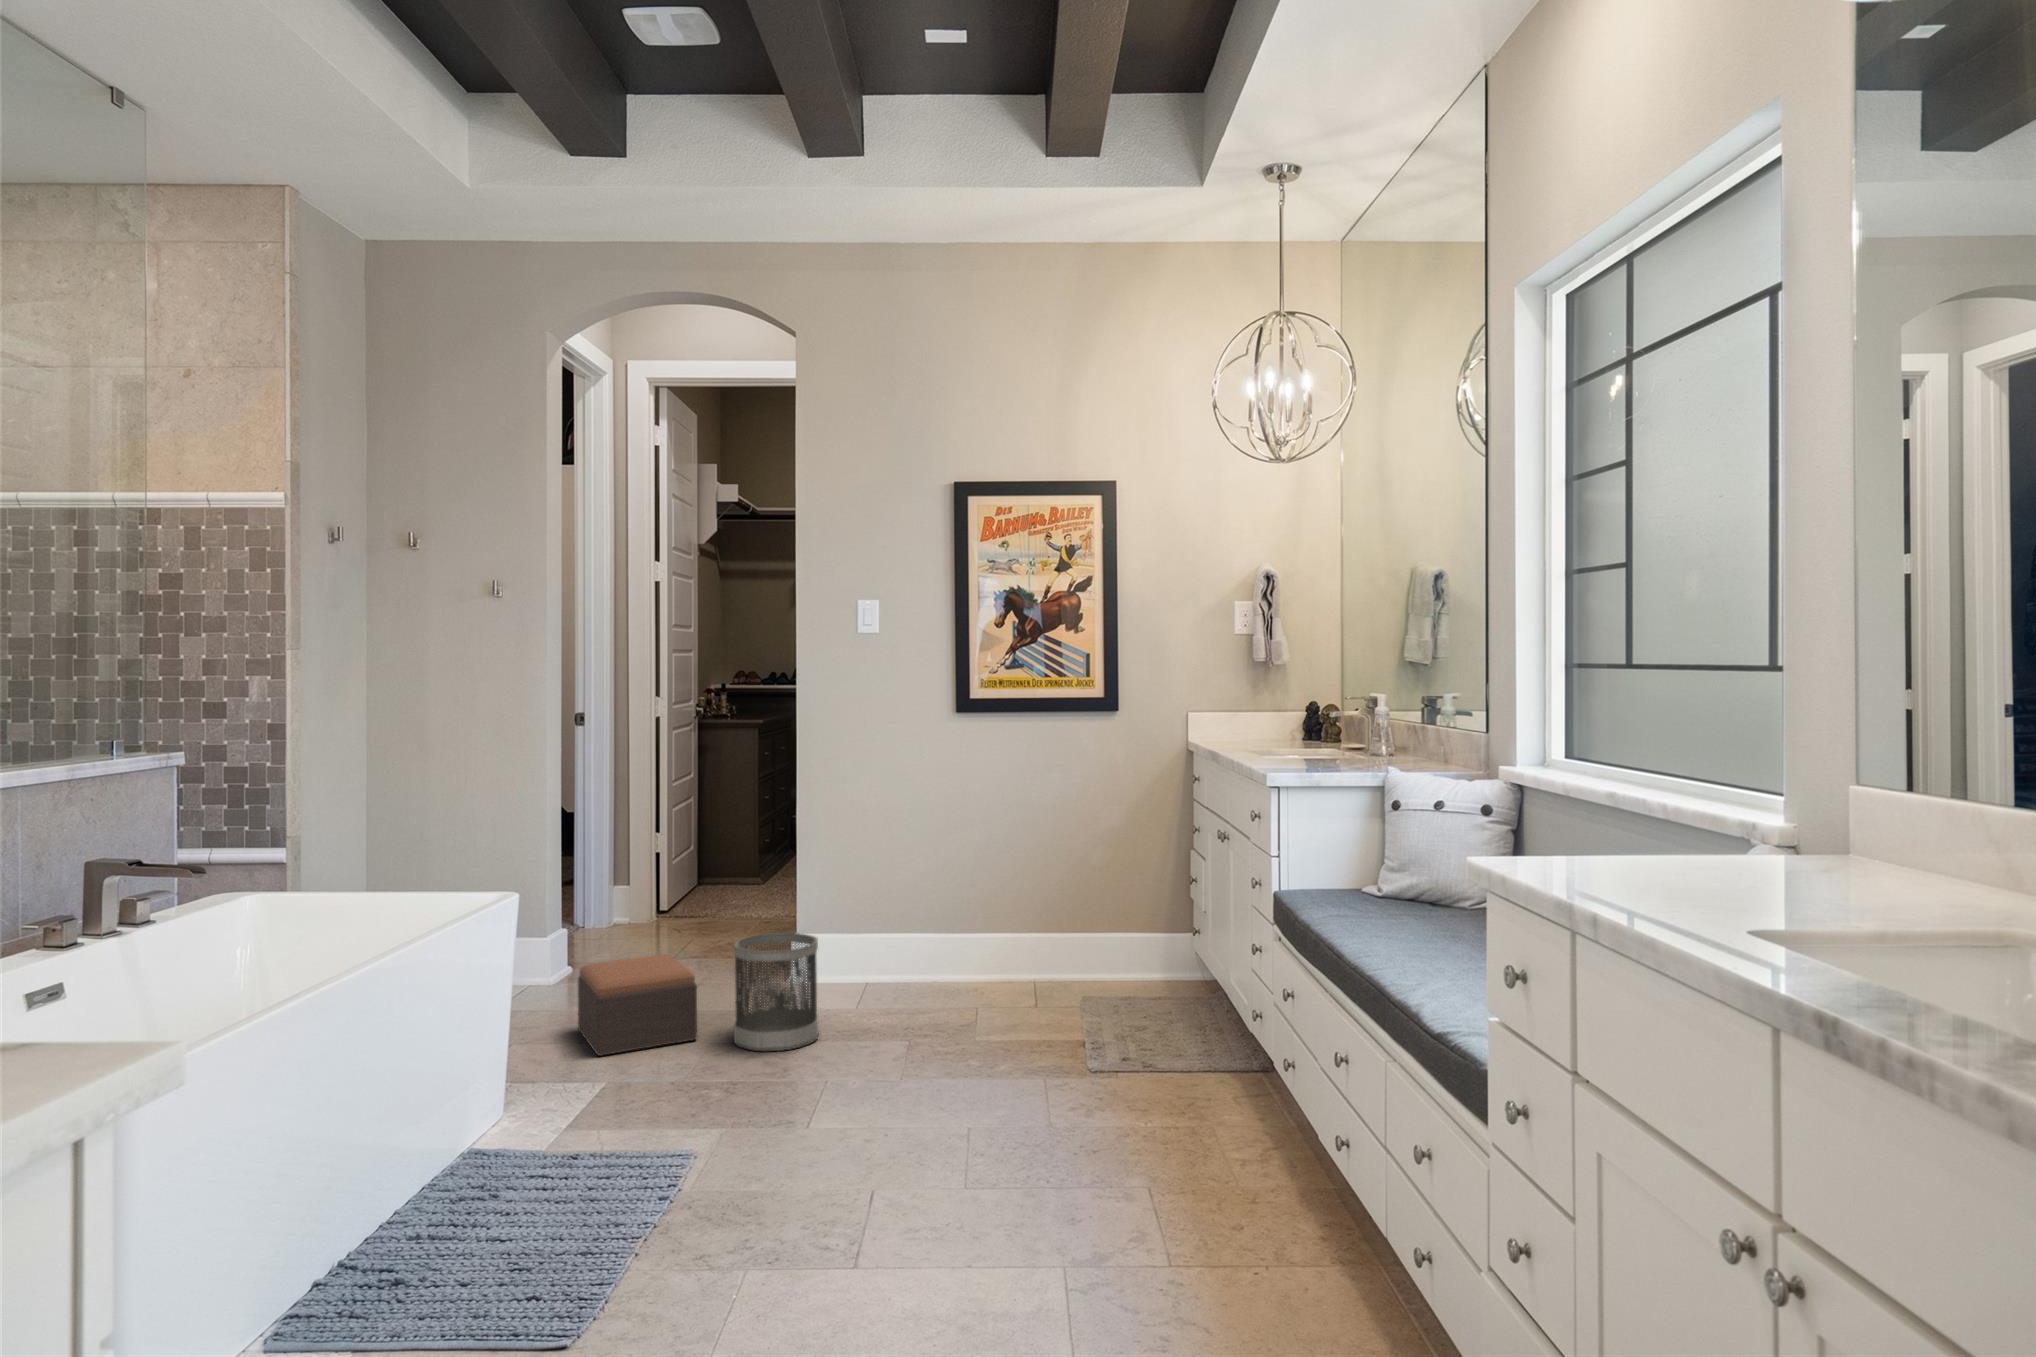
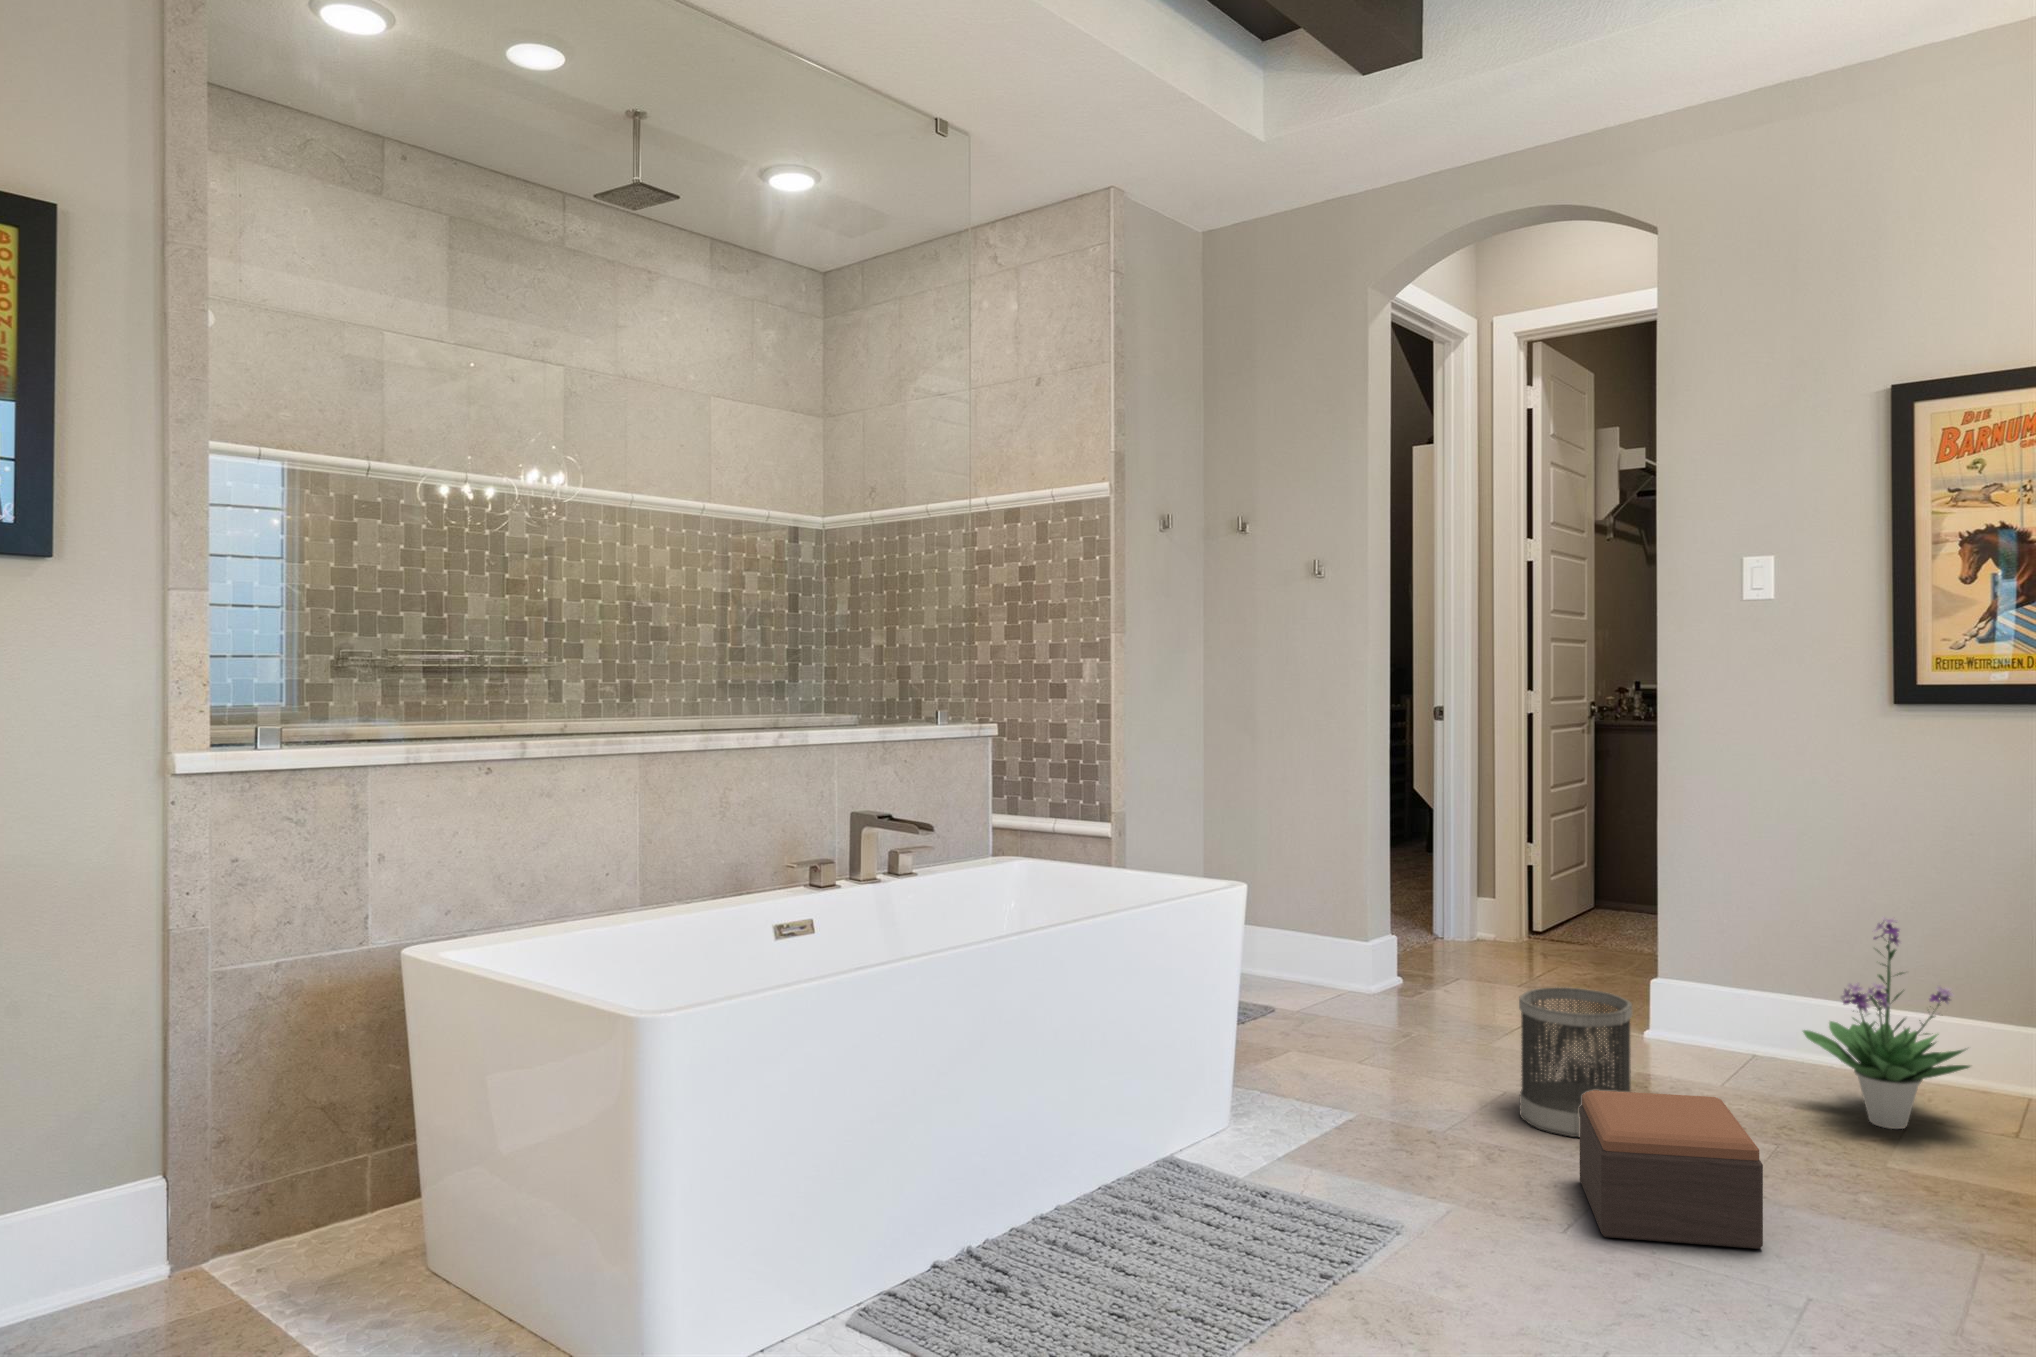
potted plant: none [912,851,1019,998] -> present [1803,917,1970,1129]
footstool: present [578,954,697,1056] -> present [1579,1090,1763,1249]

